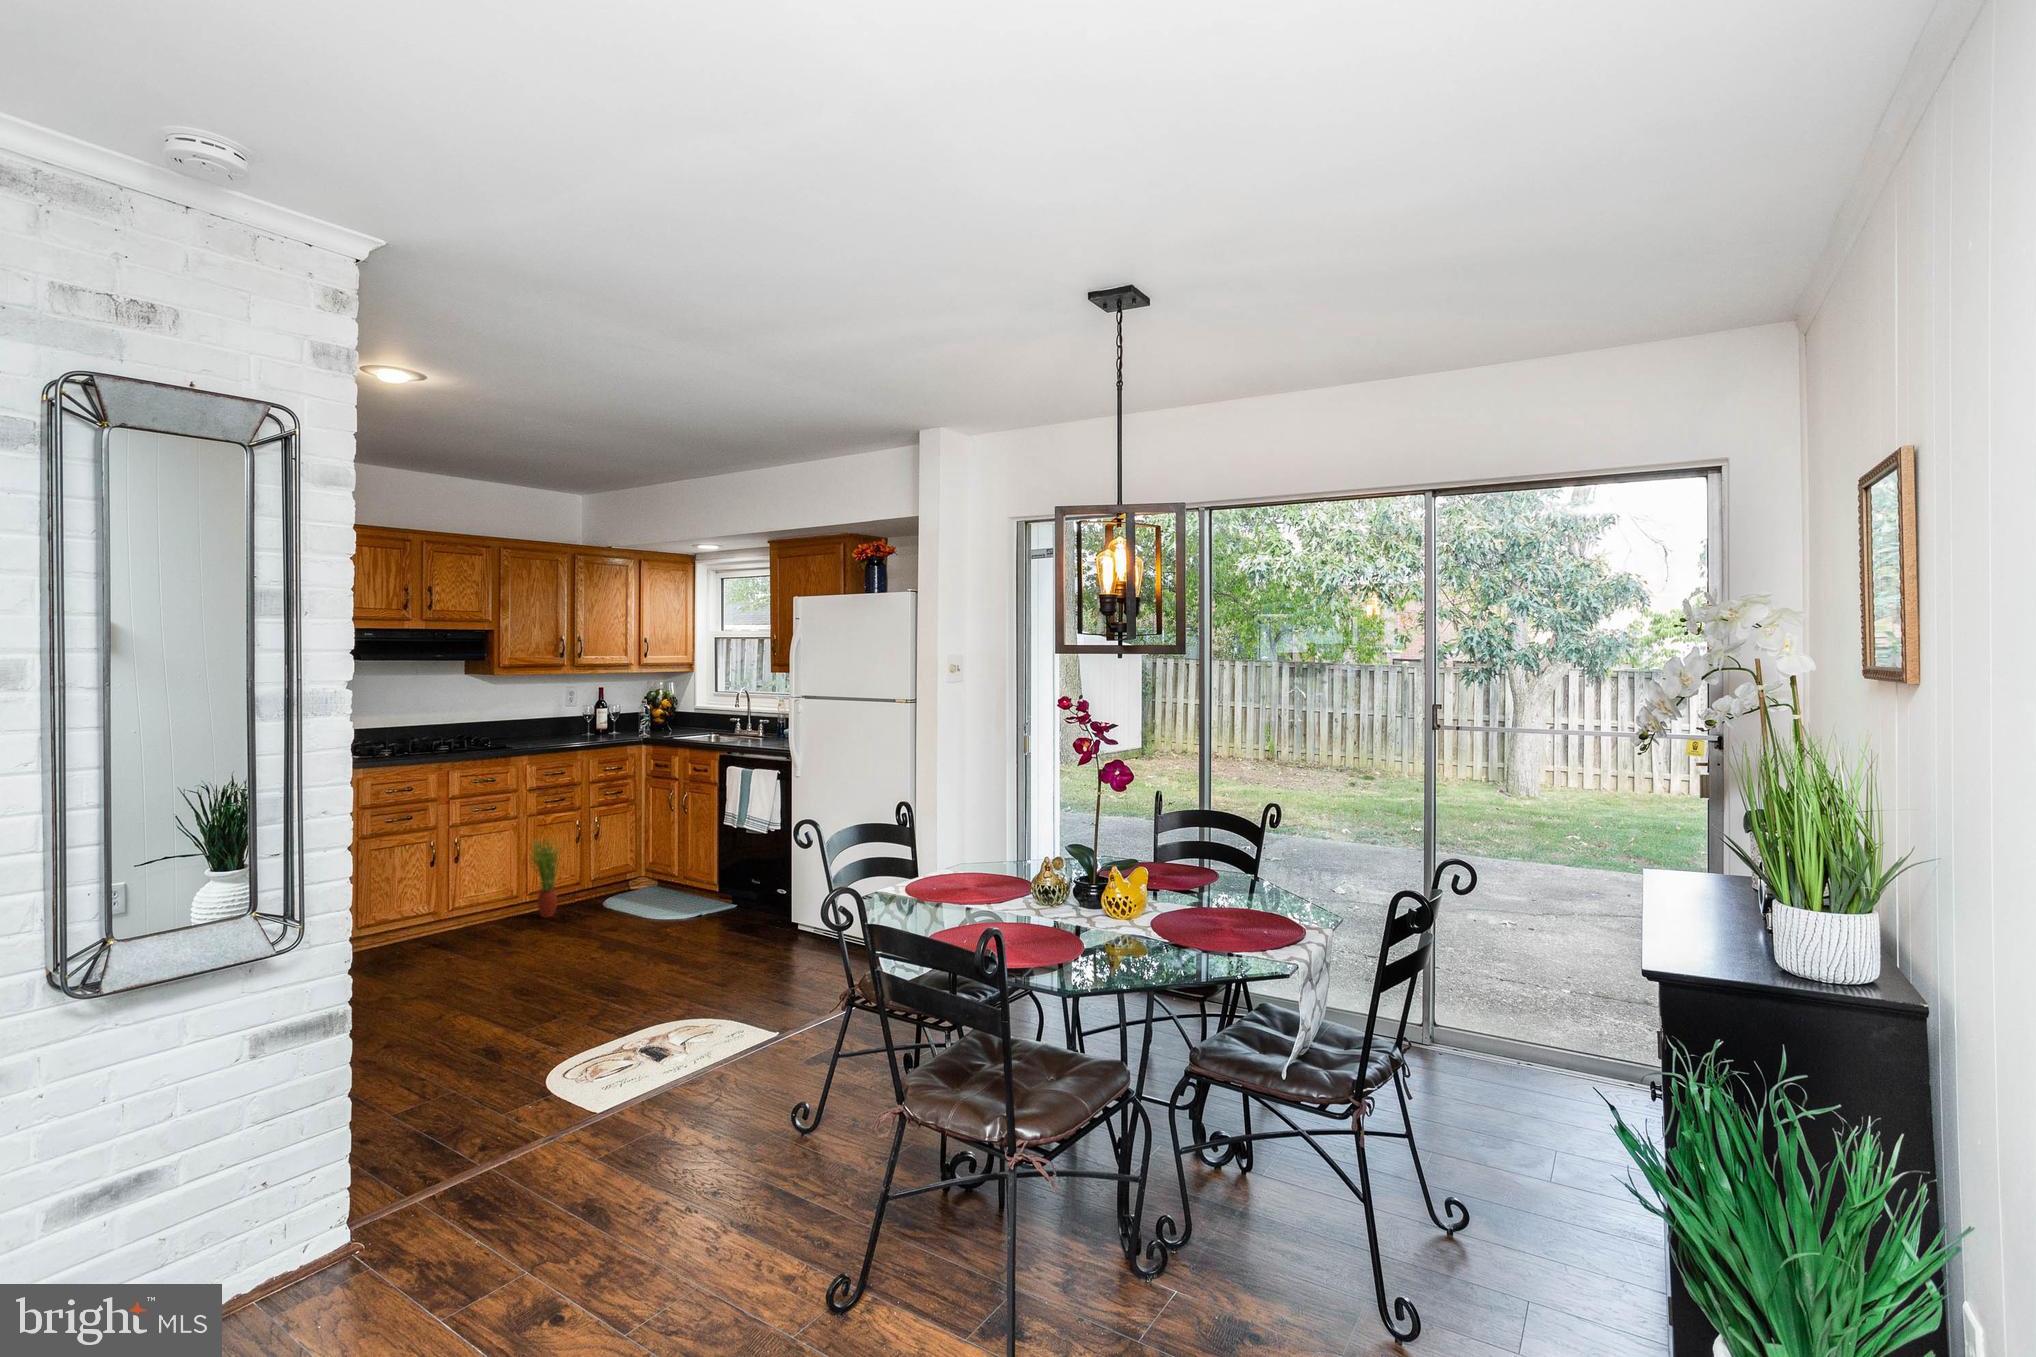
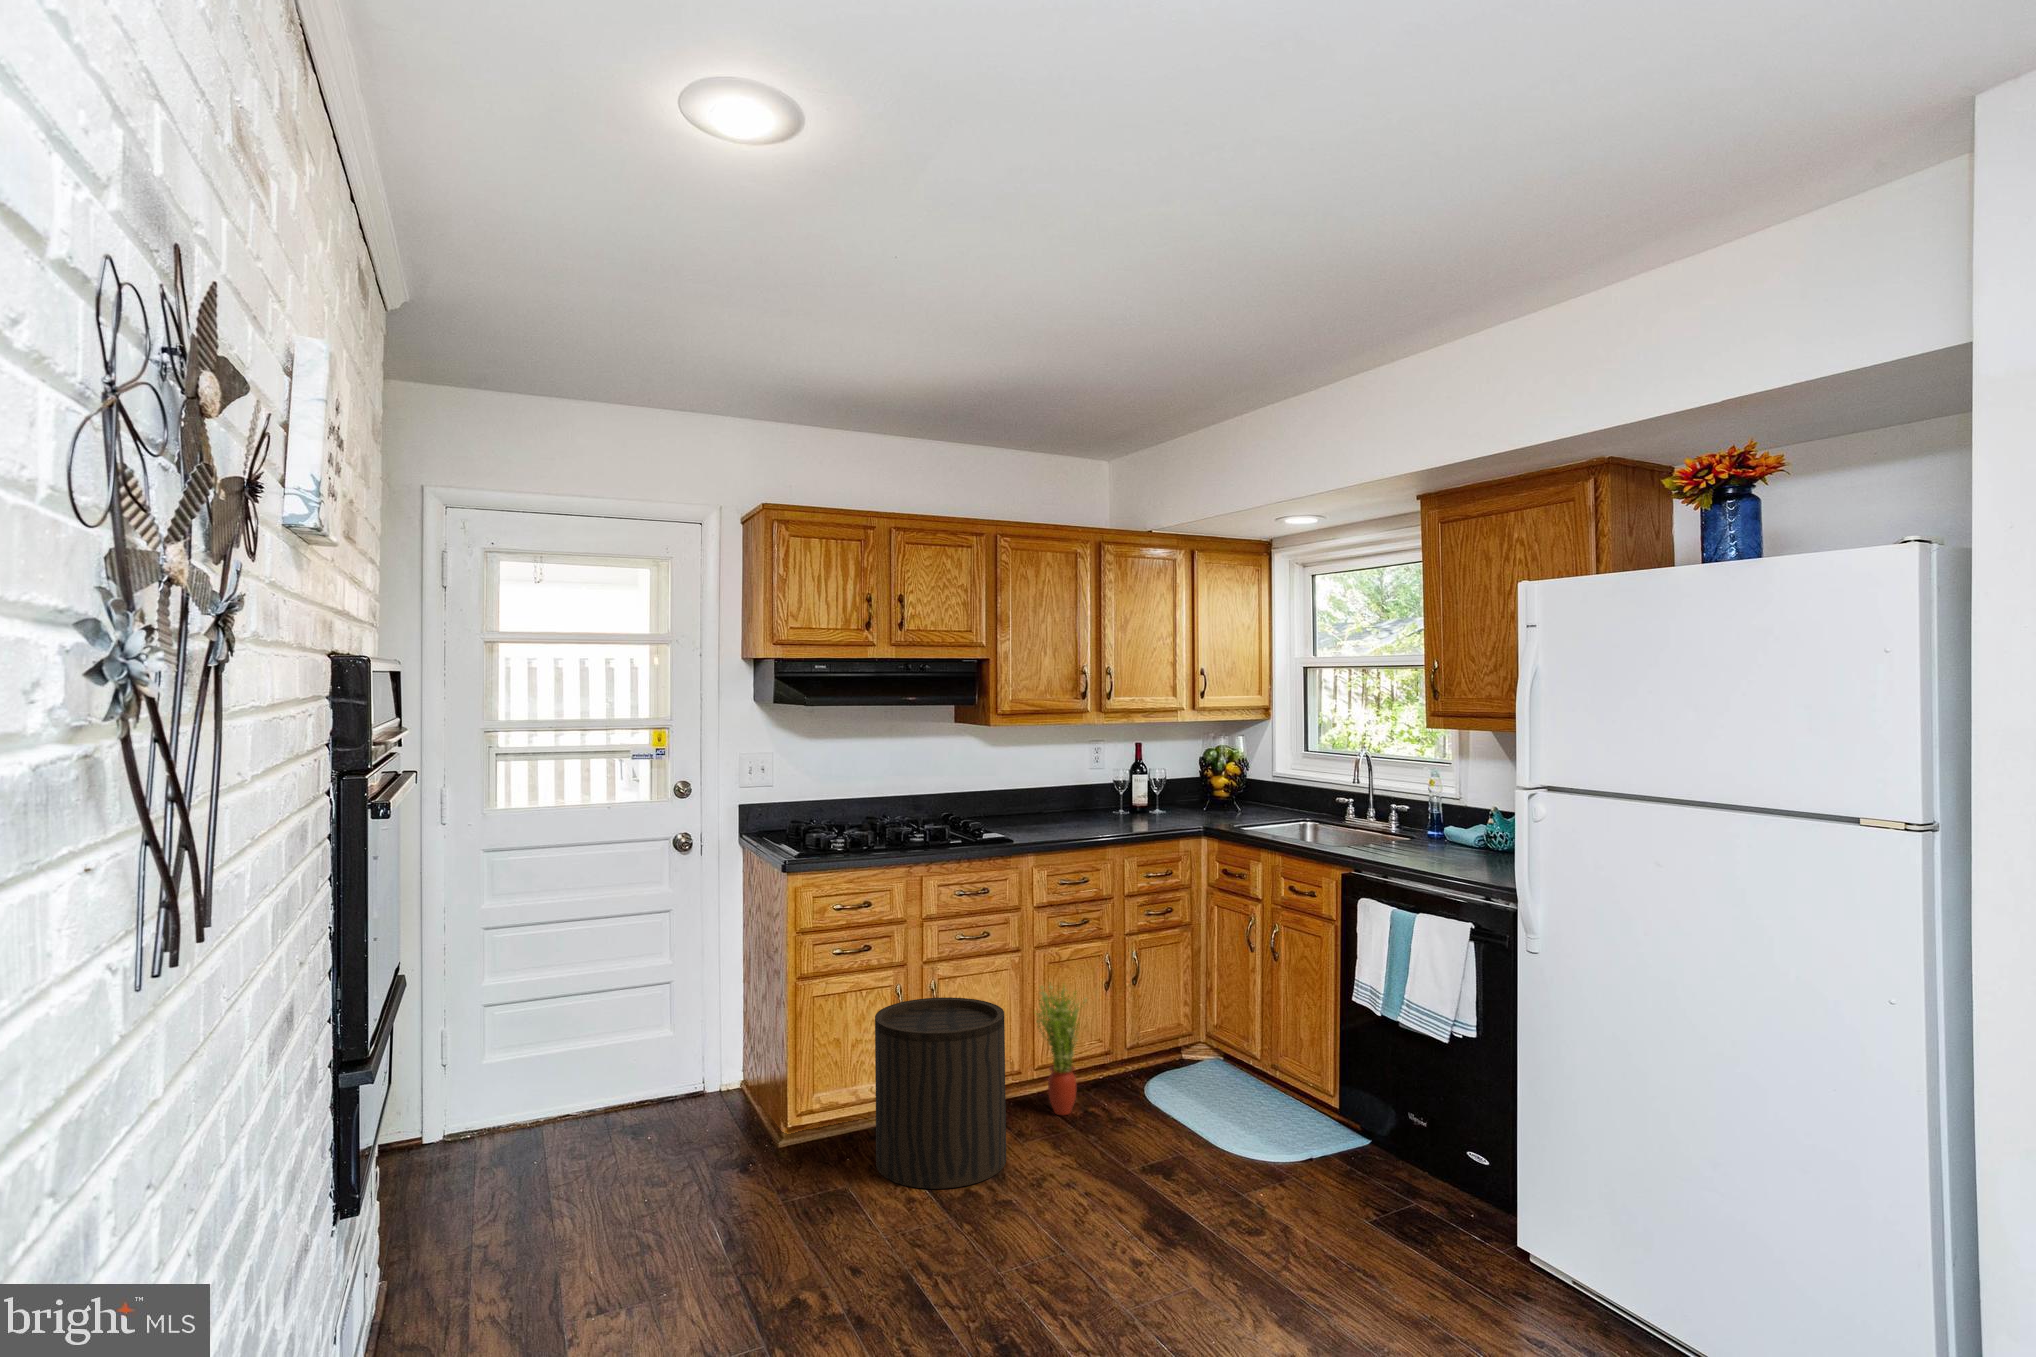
stool: none [419,846,512,955] -> present [875,997,1006,1189]

